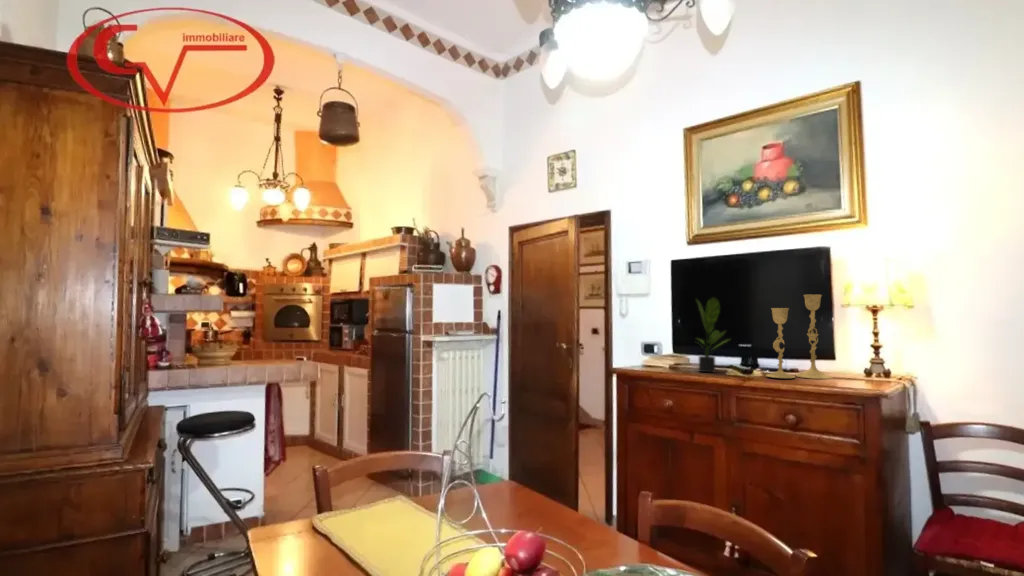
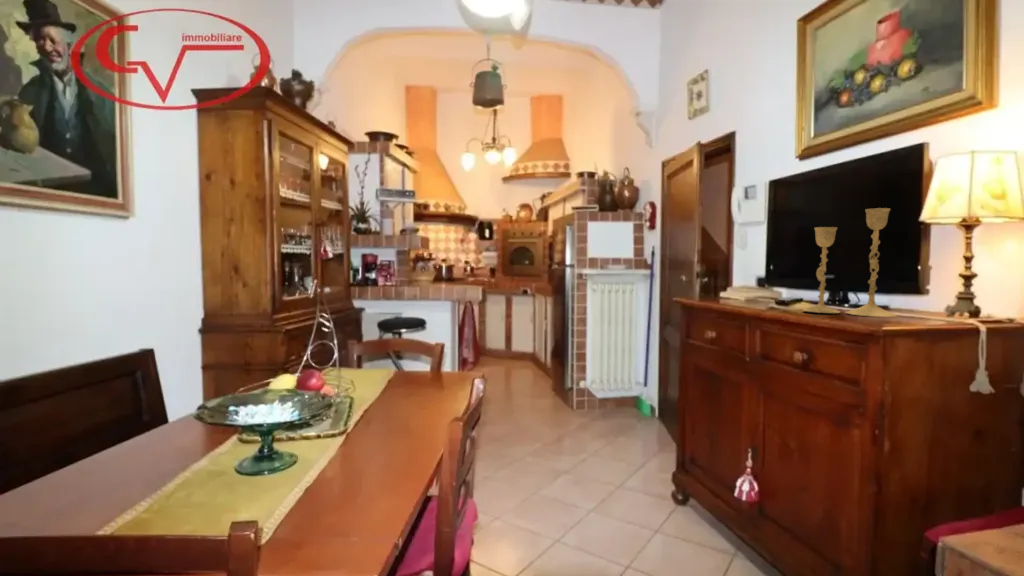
potted plant: present [697,298,726,372] -> none [739,218,791,305]

